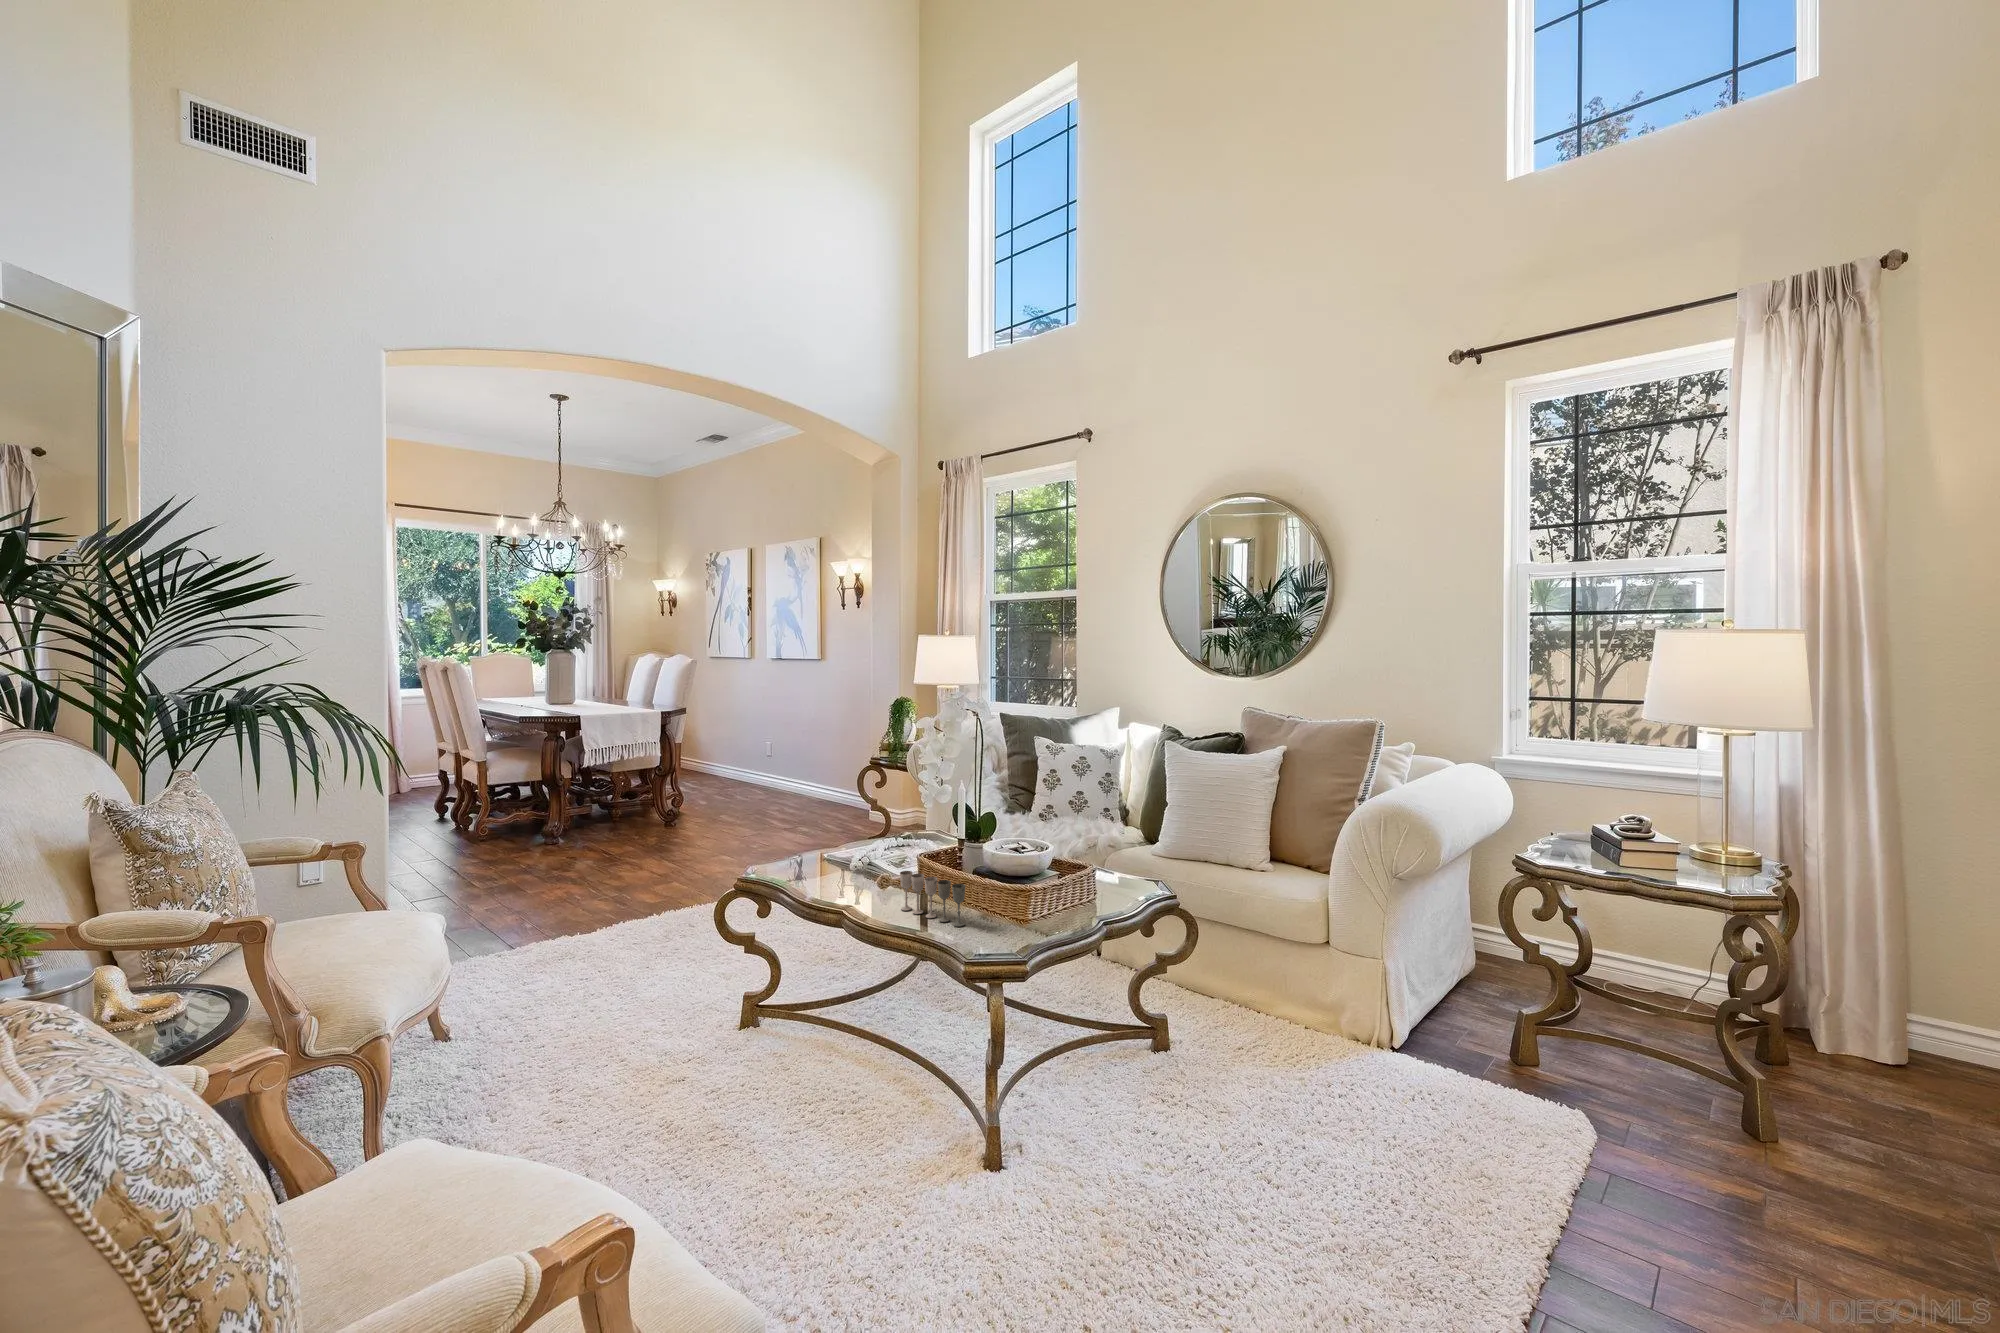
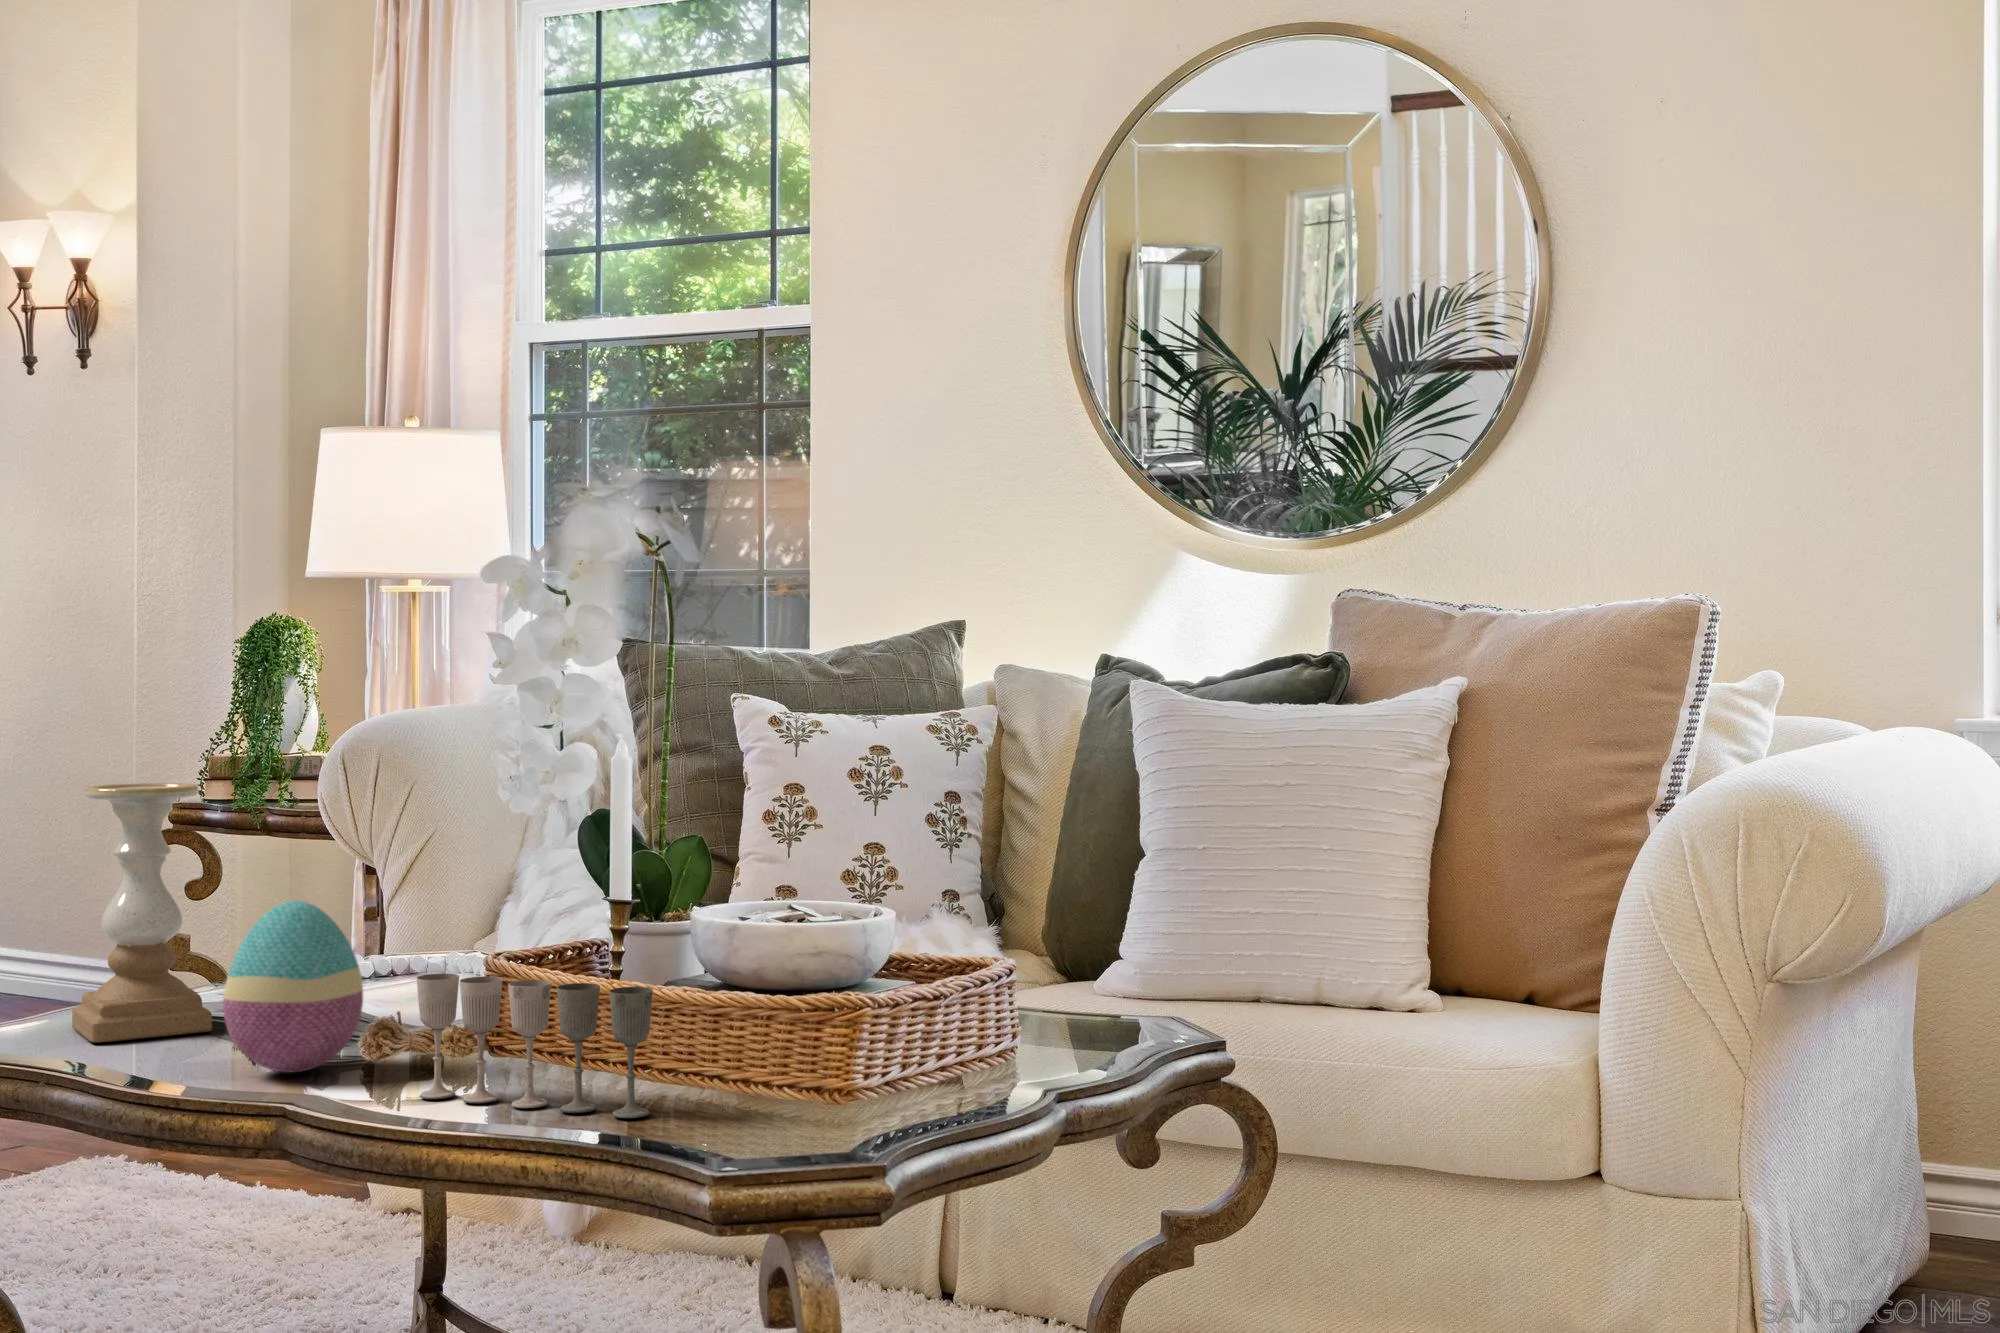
candle holder: none [818,792,855,873] -> present [72,783,212,1043]
decorative egg: none [850,841,890,894] -> present [223,901,363,1073]

